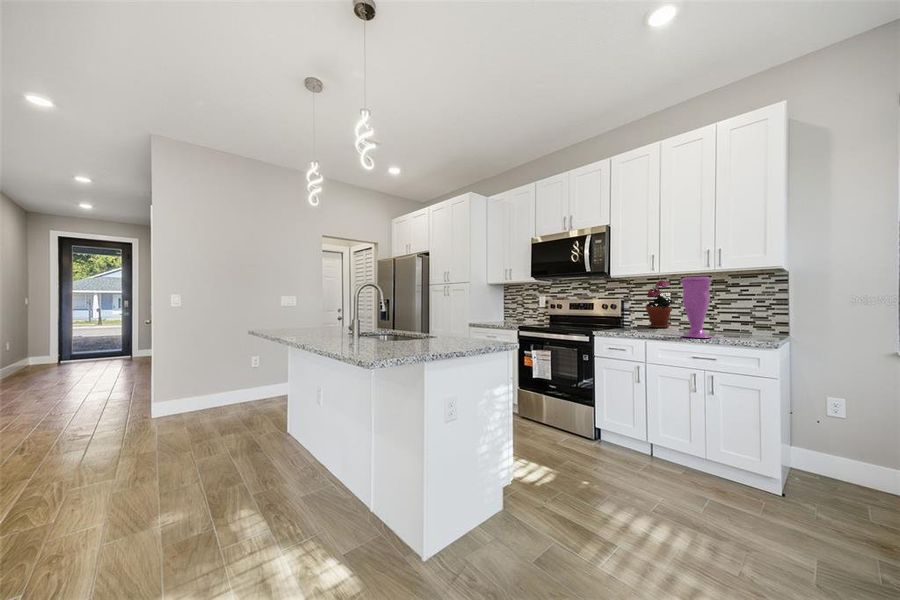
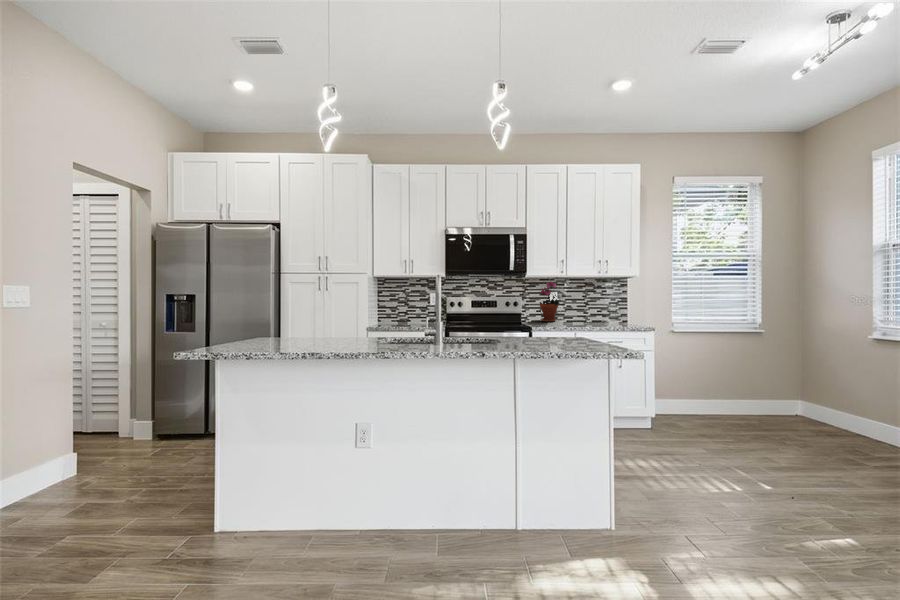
vase: present [680,276,712,338] -> none [588,284,609,328]

